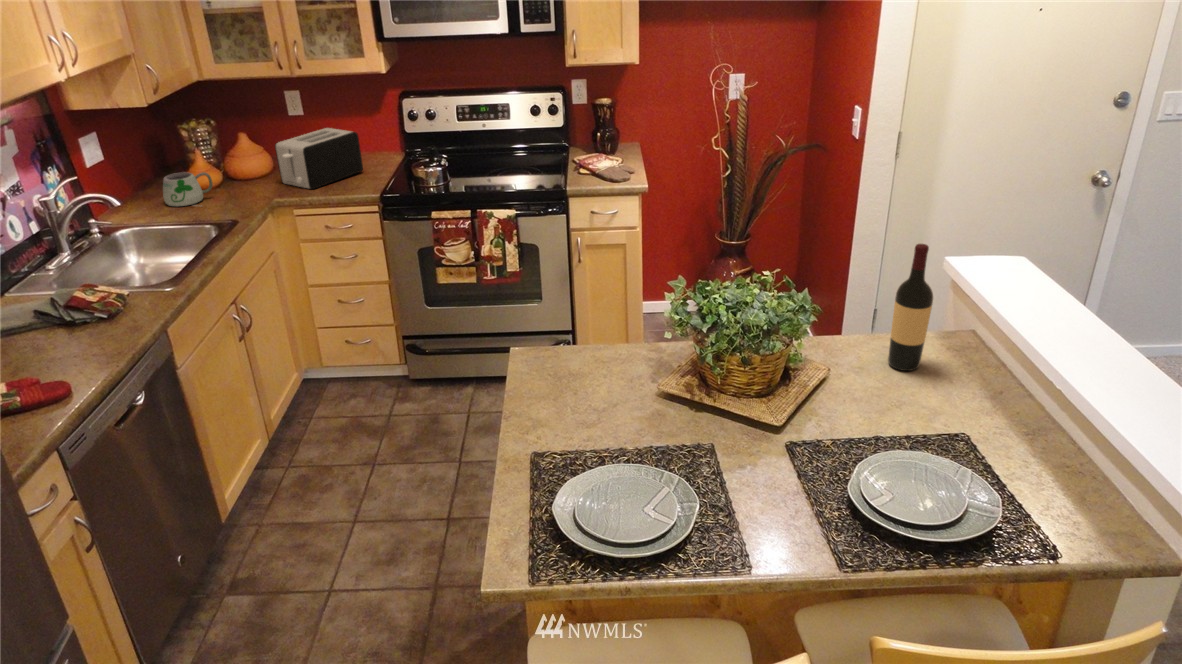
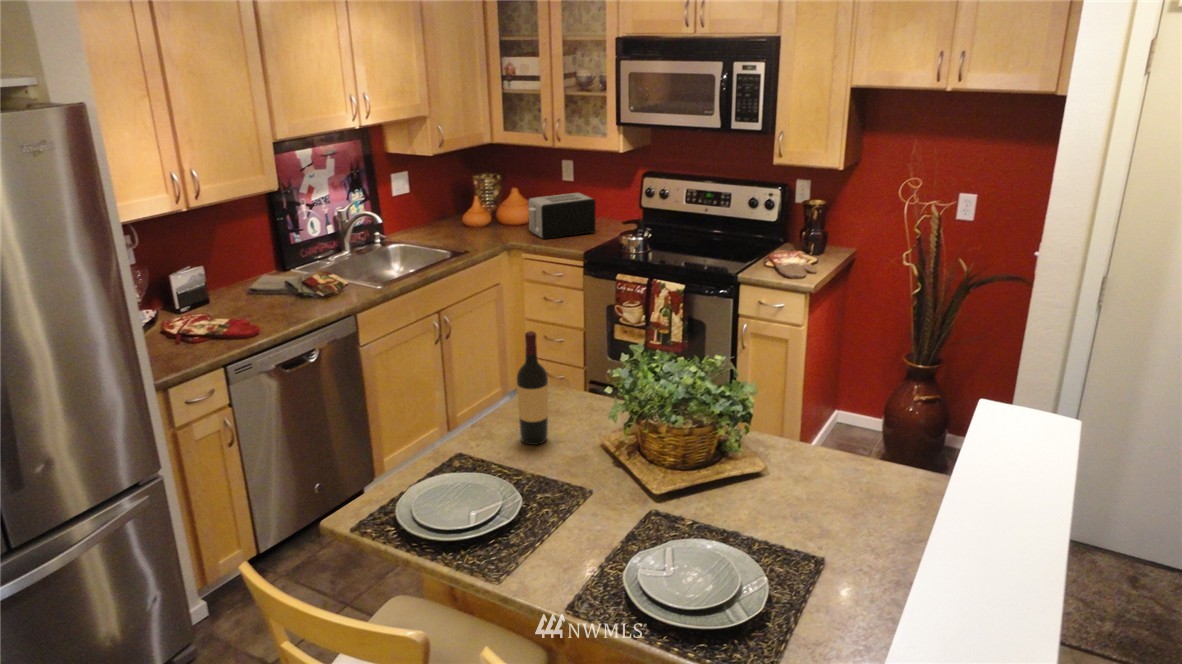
mug: present [163,172,213,206] -> none [438,209,474,237]
wine bottle: present [888,244,933,371] -> present [517,331,548,445]

